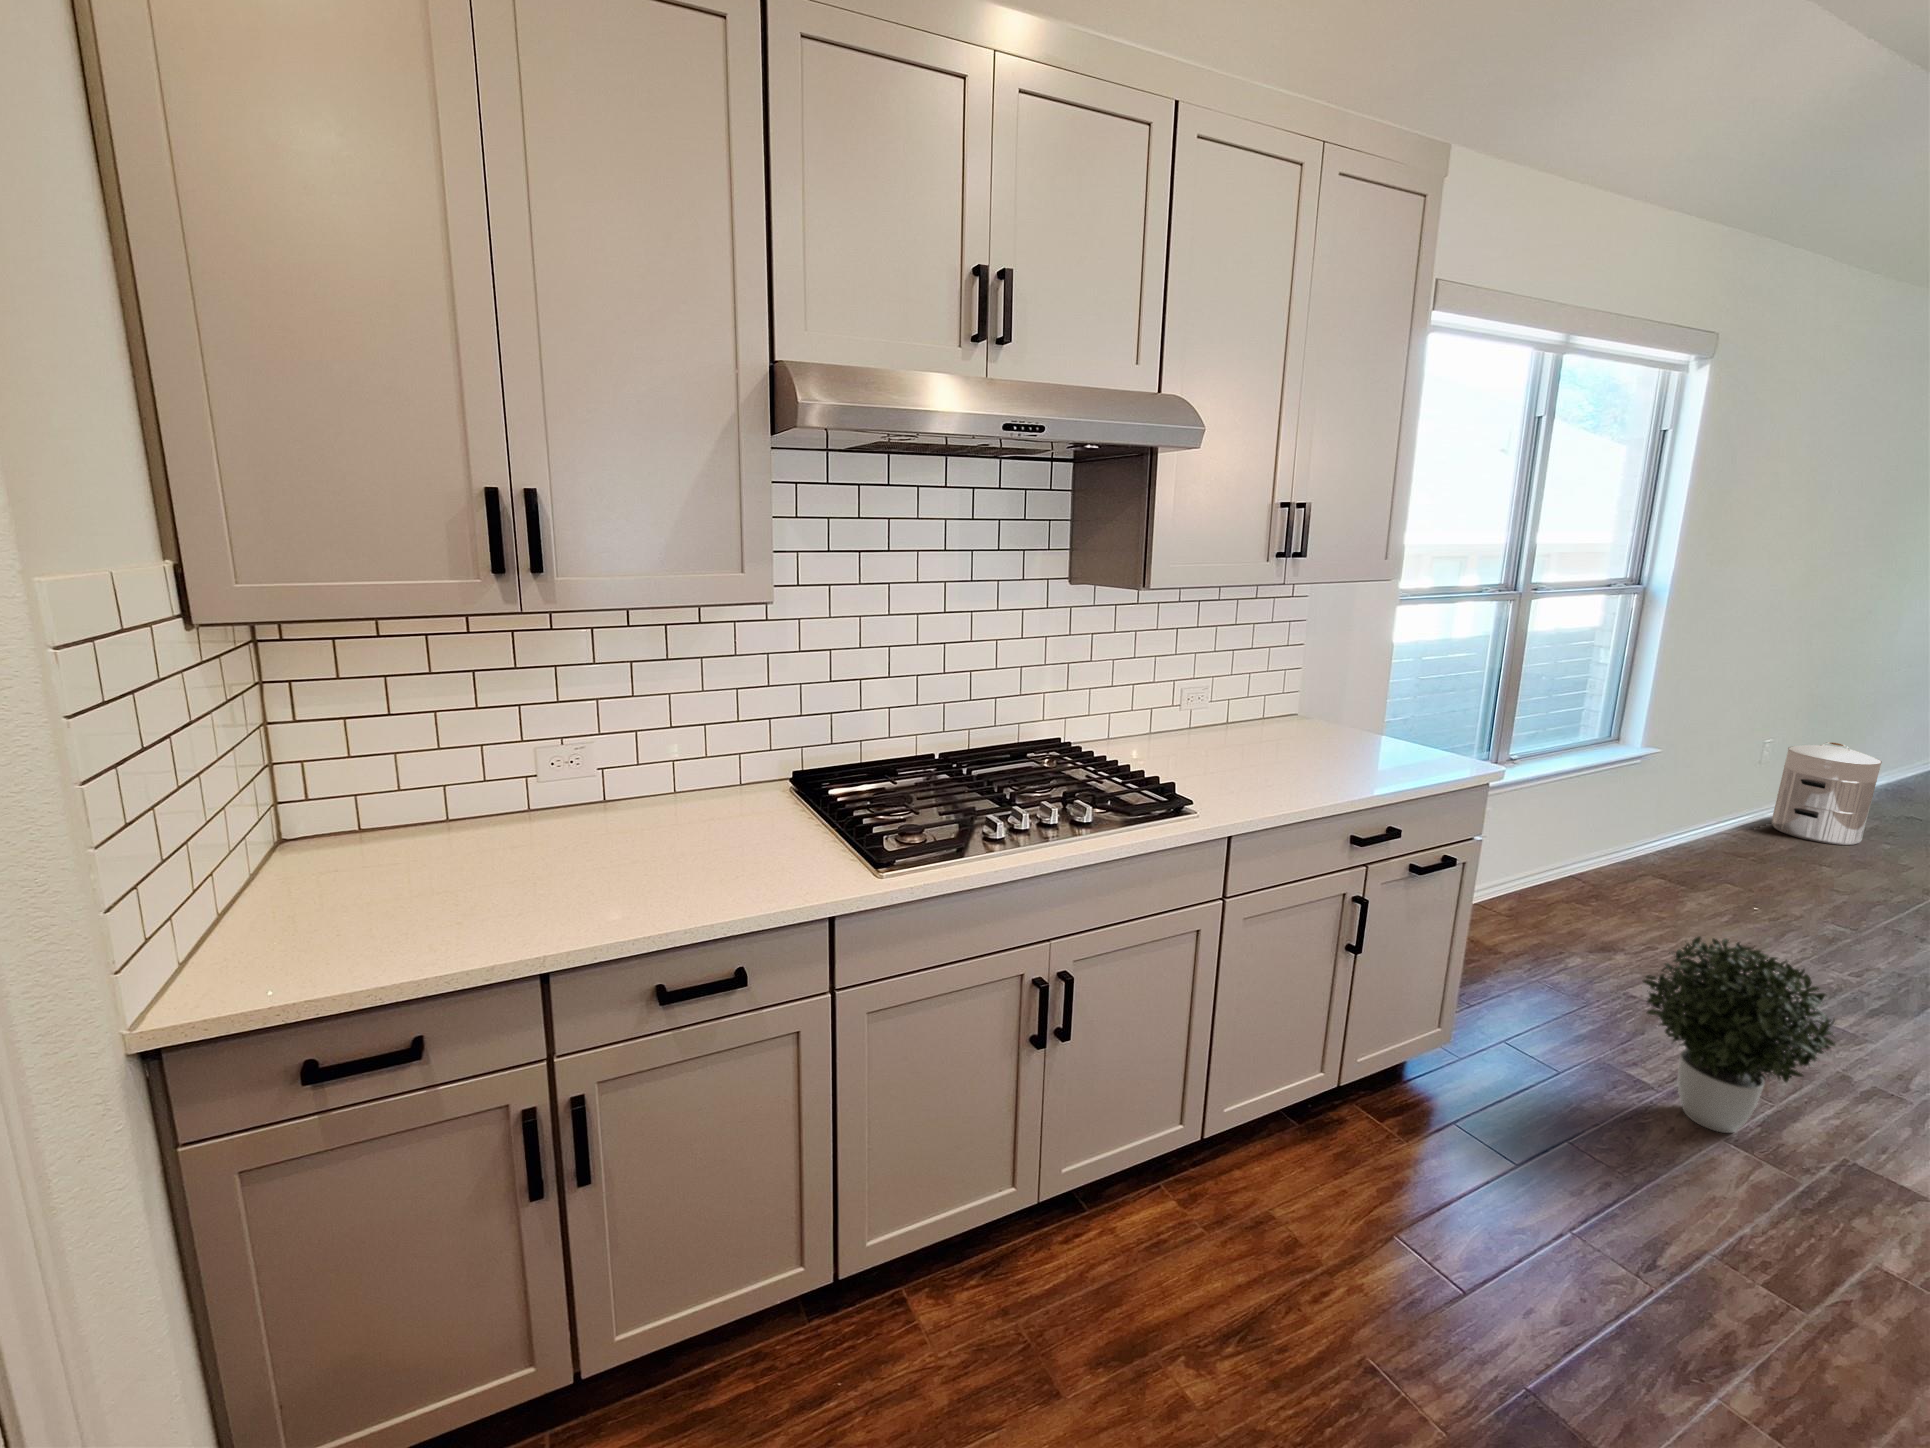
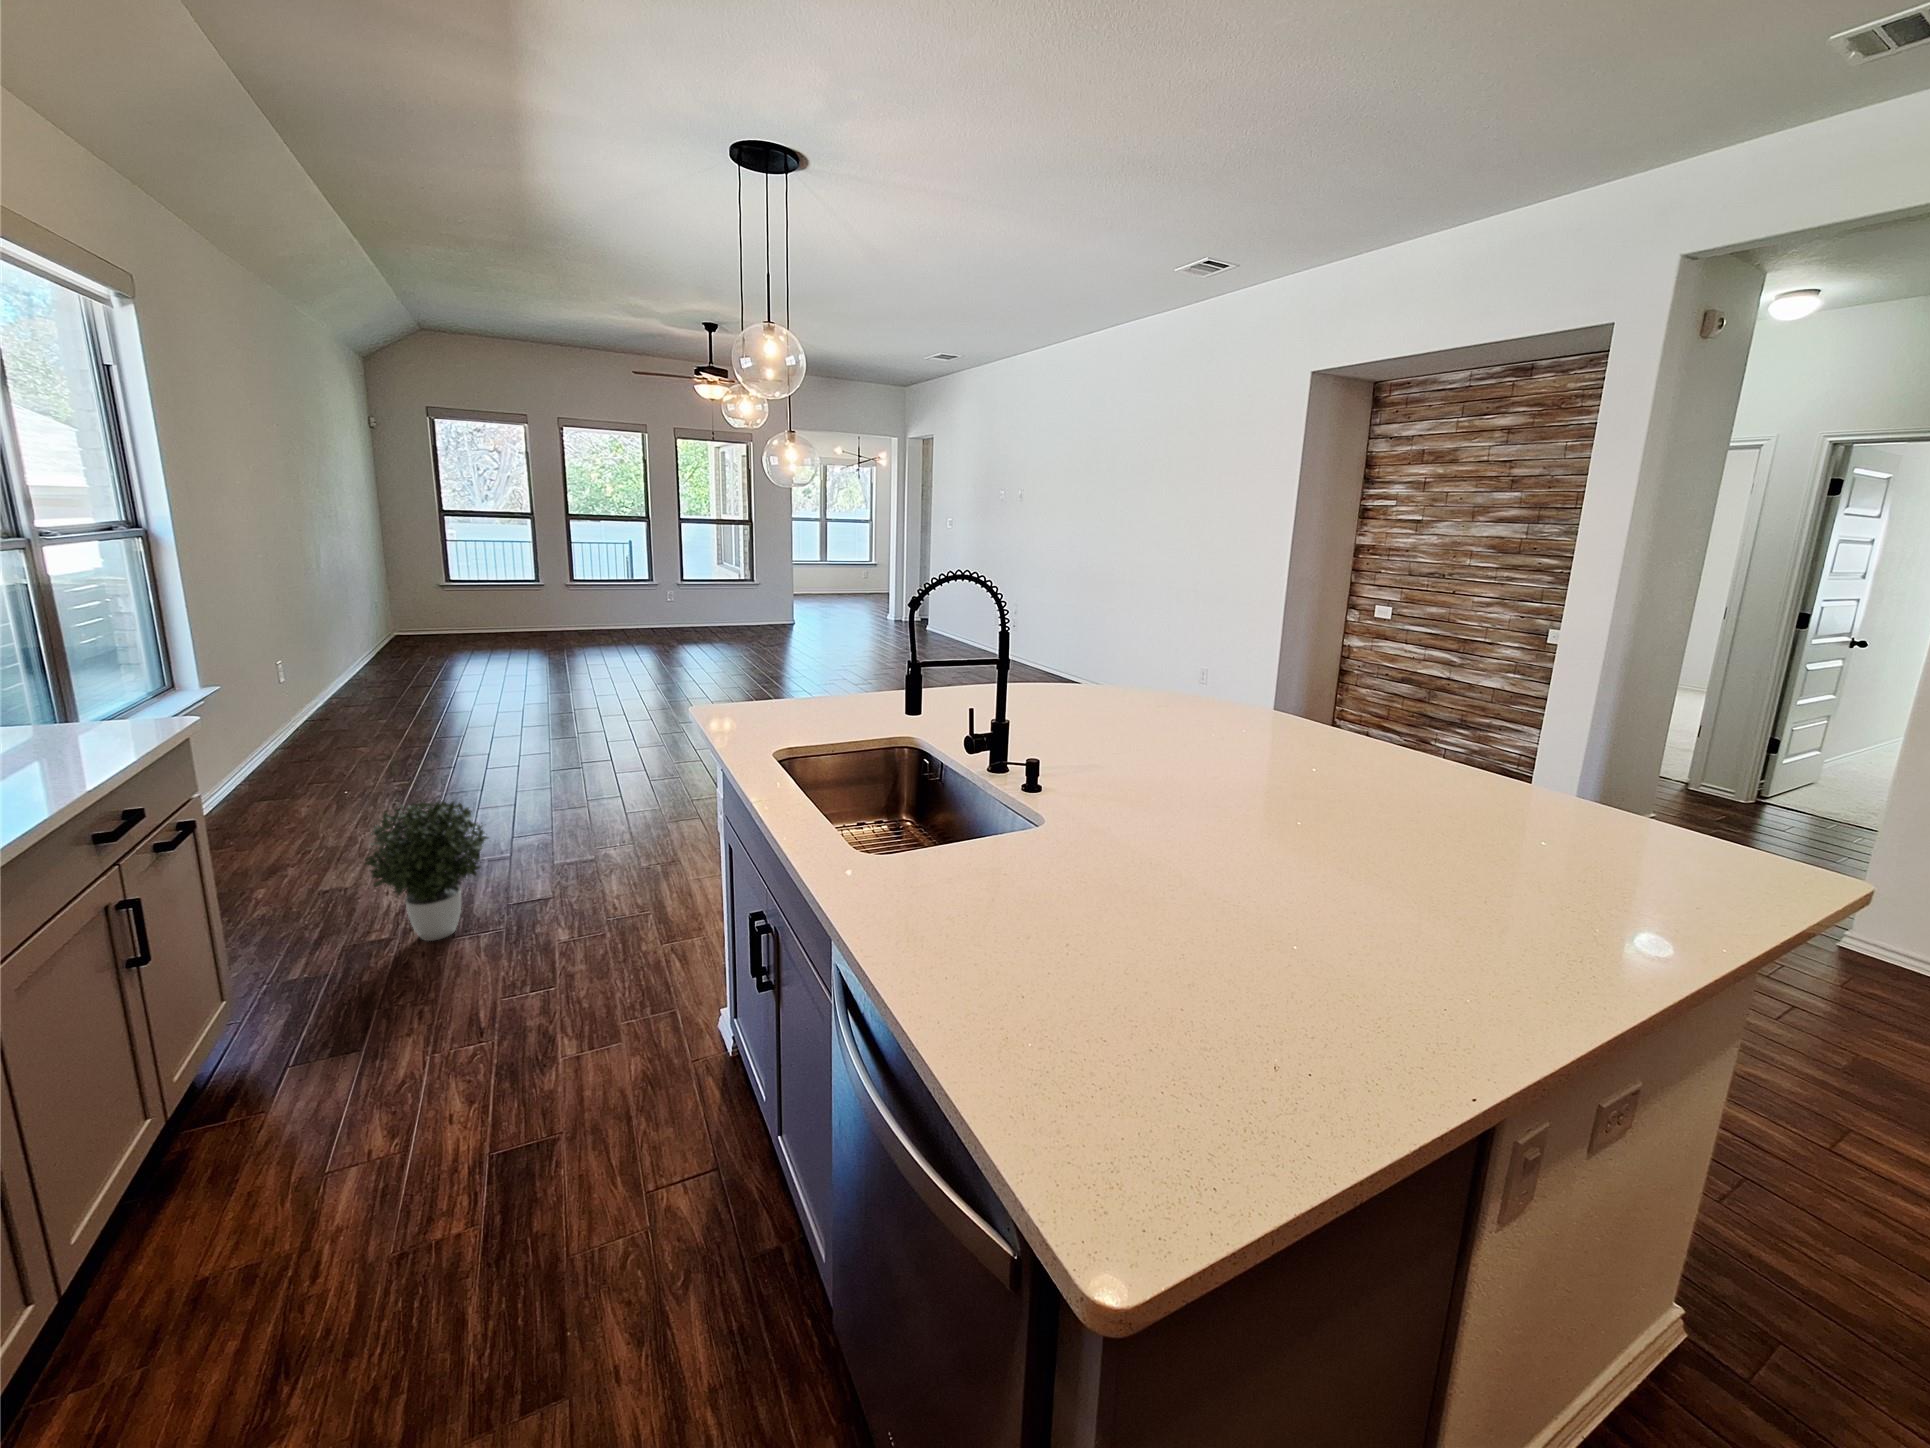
waste bin: present [1771,742,1882,845] -> none [294,646,368,727]

